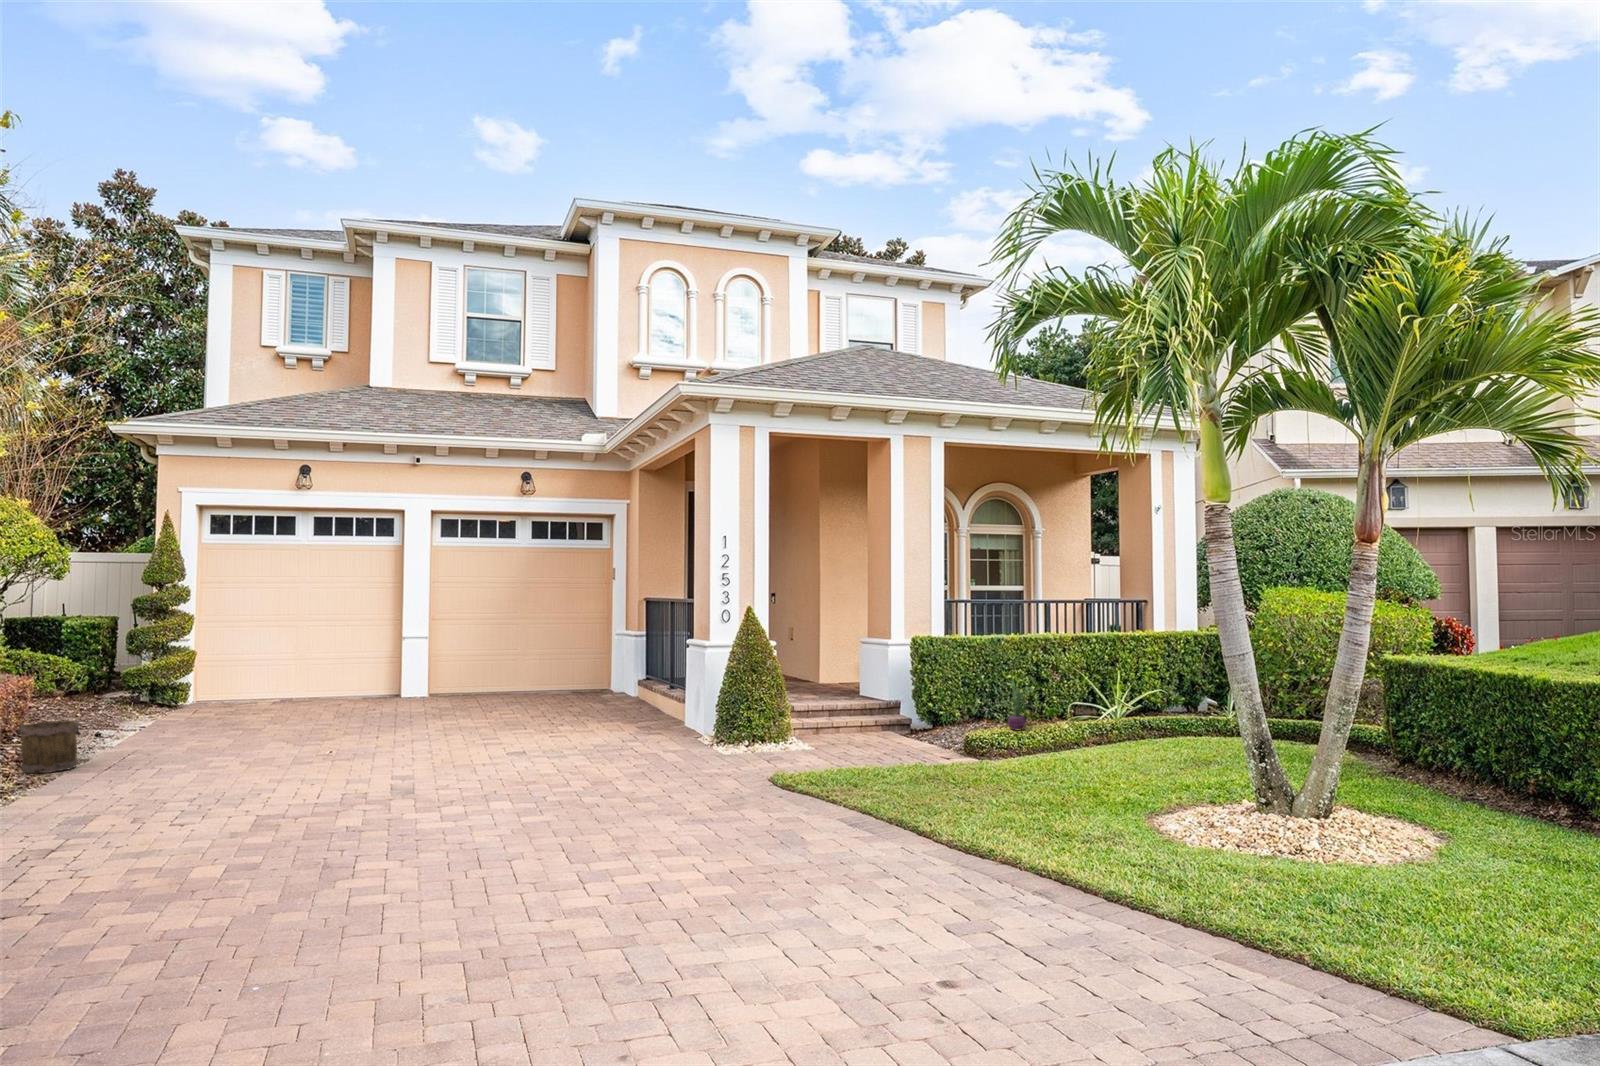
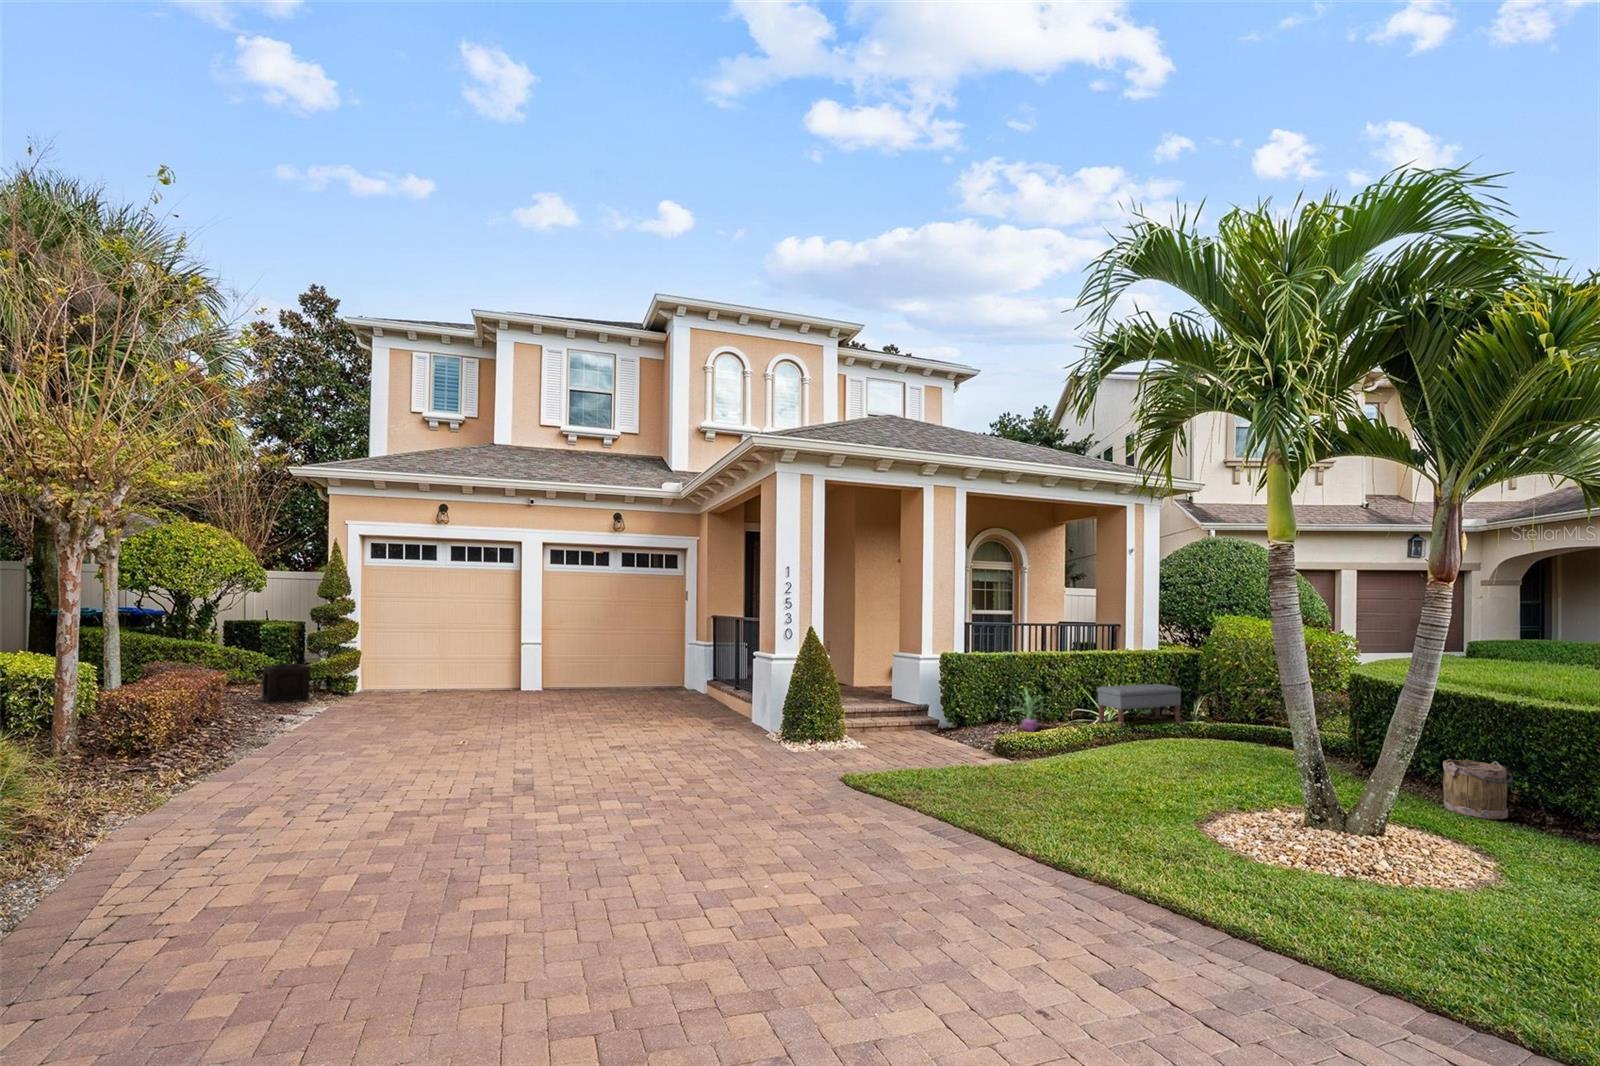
wooden crate: none [91,664,149,712] -> present [262,664,310,704]
bench: none [1104,674,1207,725] -> present [1097,684,1182,727]
bucket: present [17,721,79,774] -> present [1443,759,1514,819]

